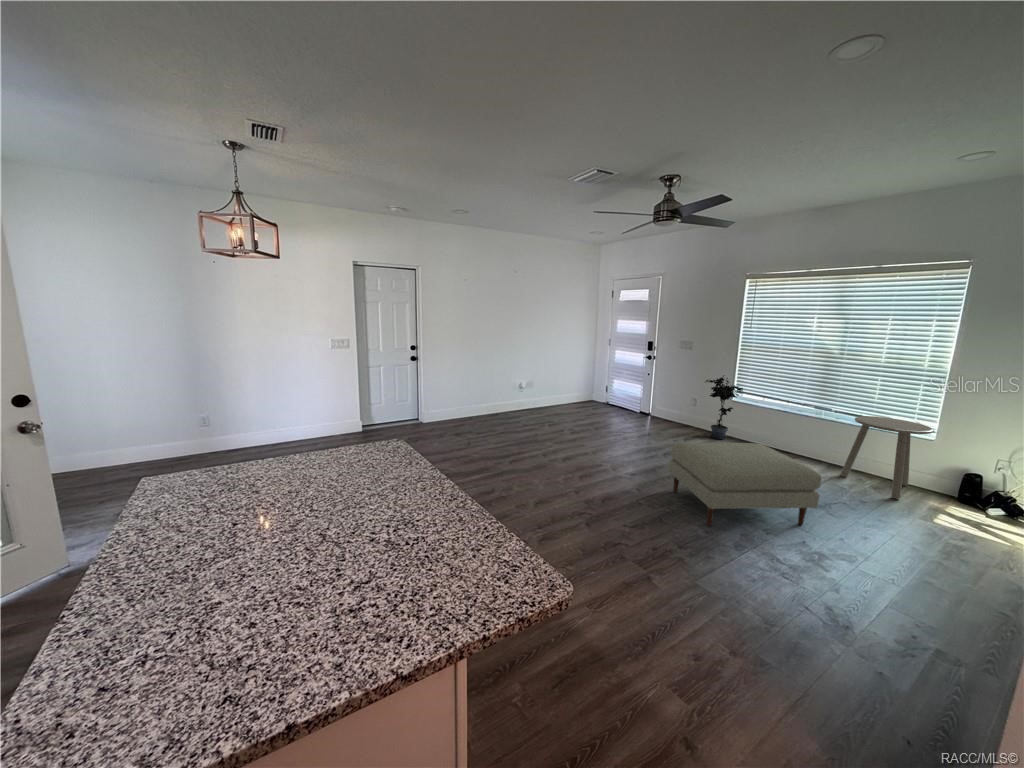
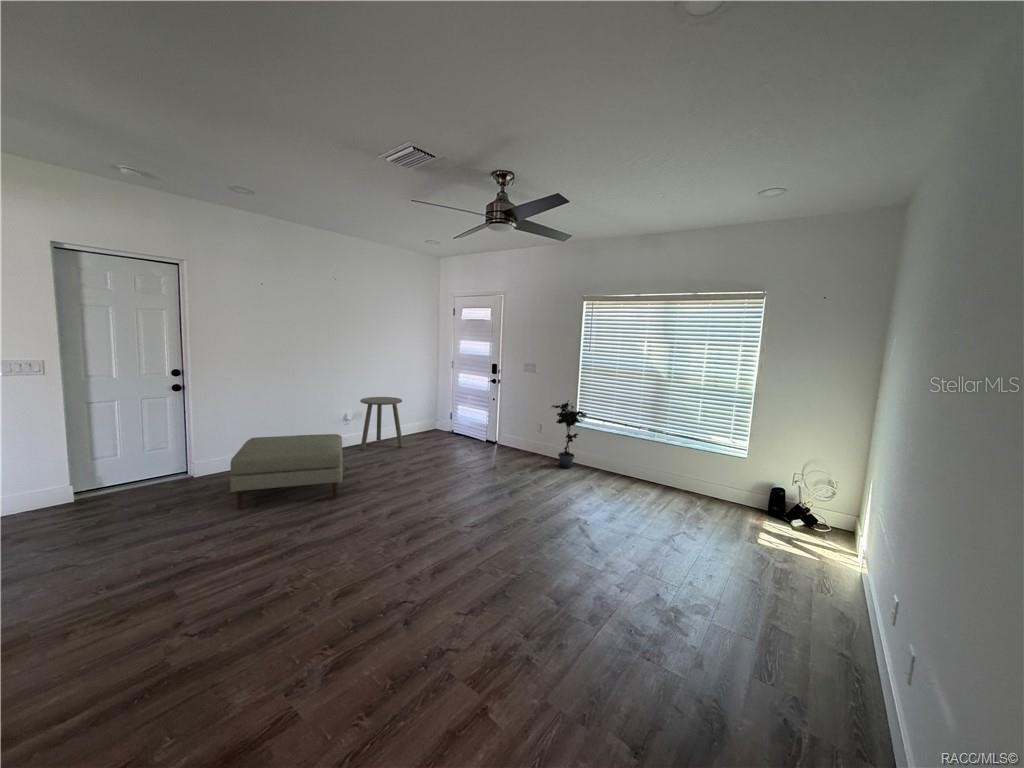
side table: present [840,416,934,499] -> present [360,397,403,450]
ottoman: present [669,443,822,526] -> present [230,434,343,508]

